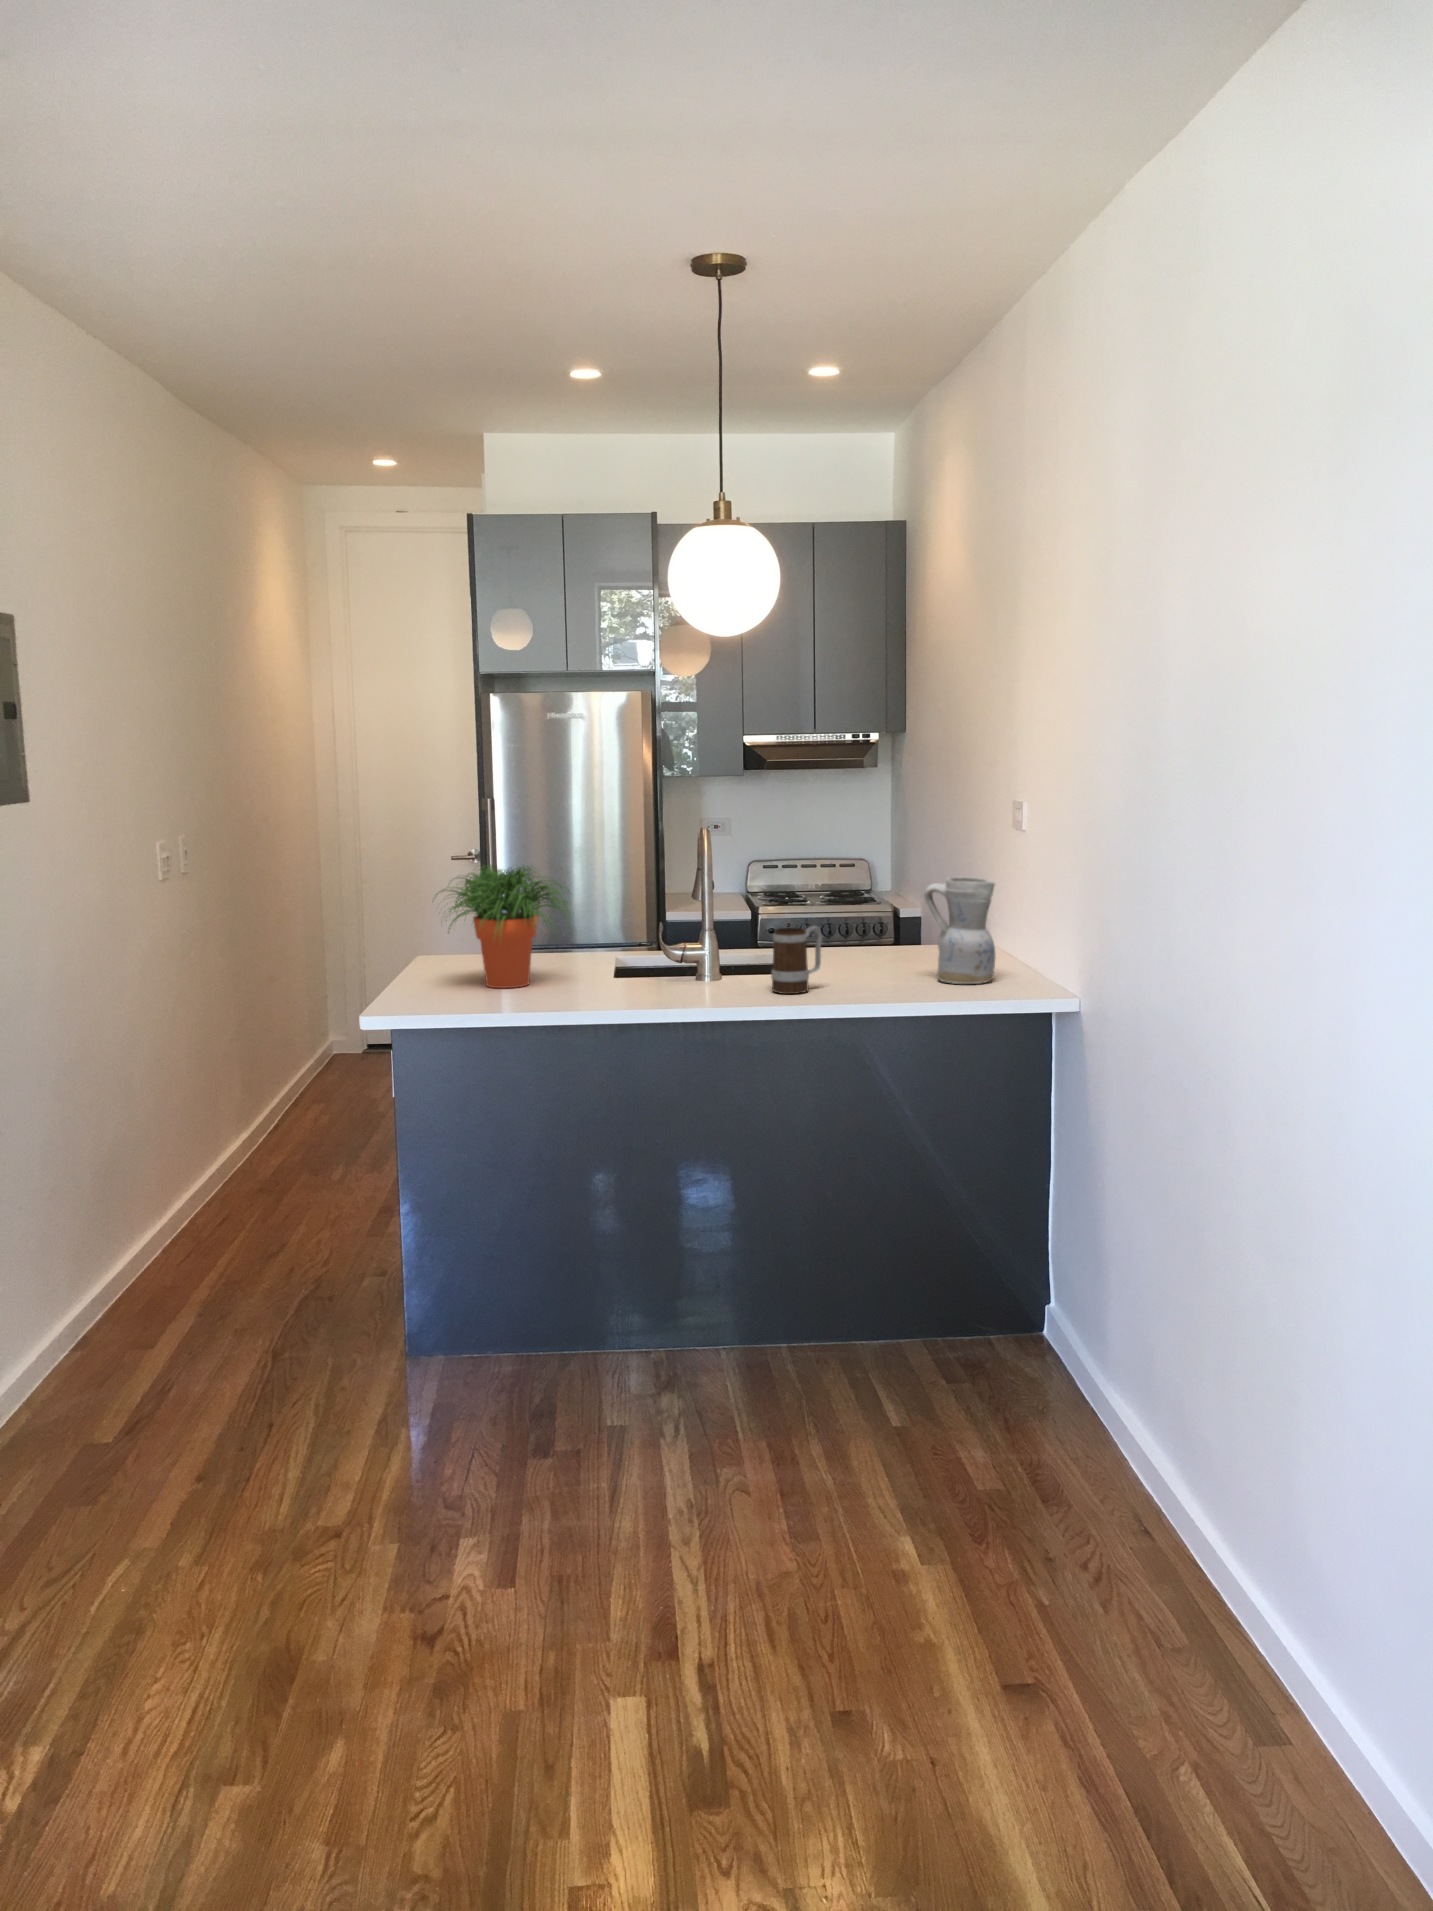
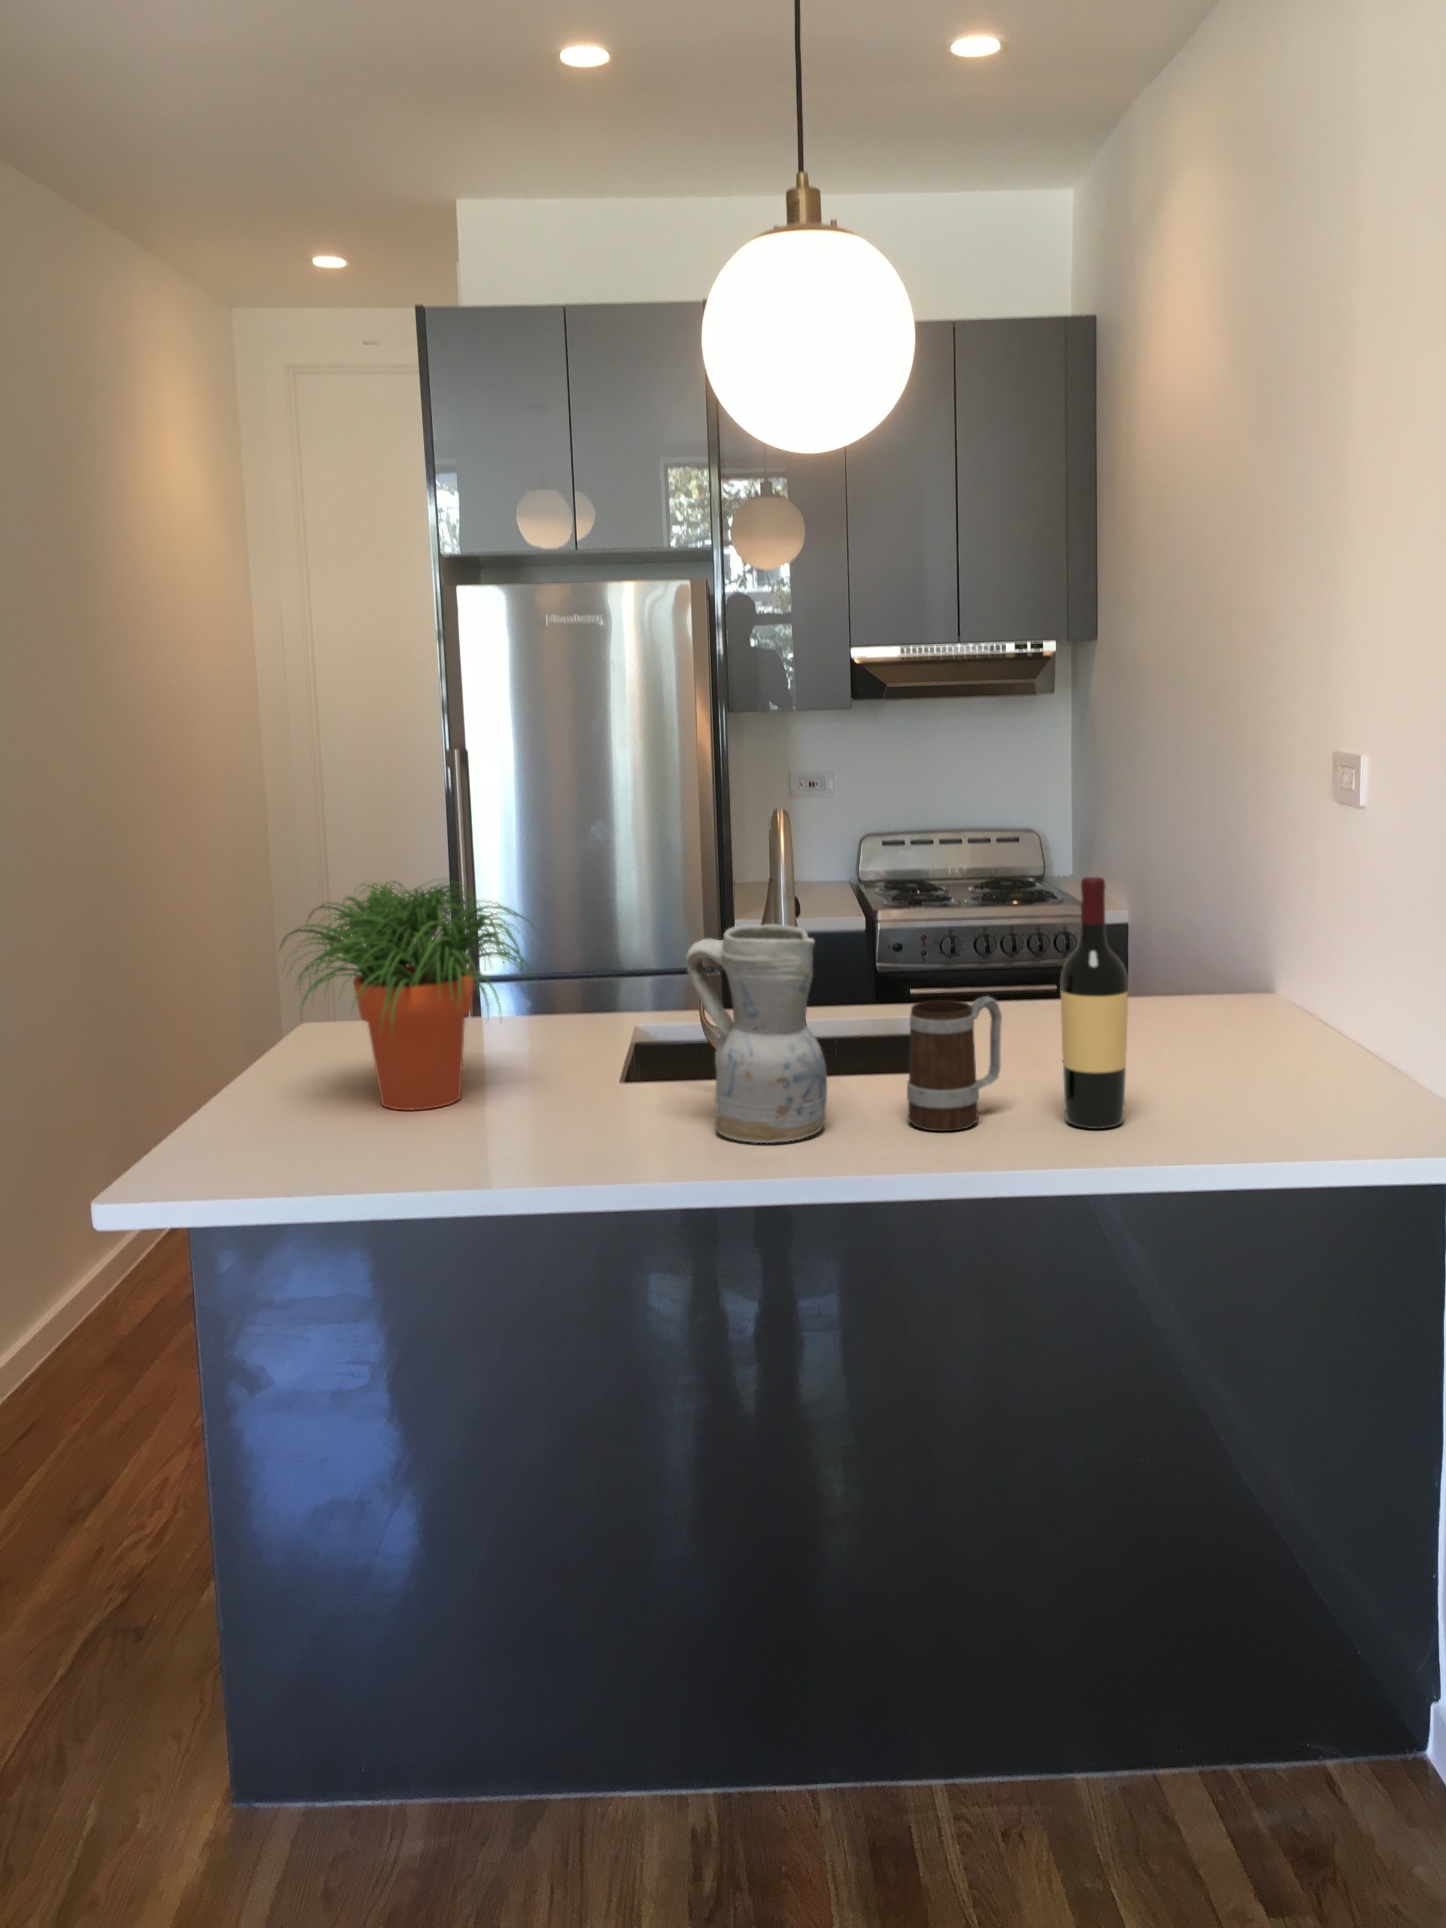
wine bottle: none [852,862,886,993] -> present [1061,877,1128,1129]
ceramic pitcher: present [925,877,995,984] -> present [686,924,827,1143]

